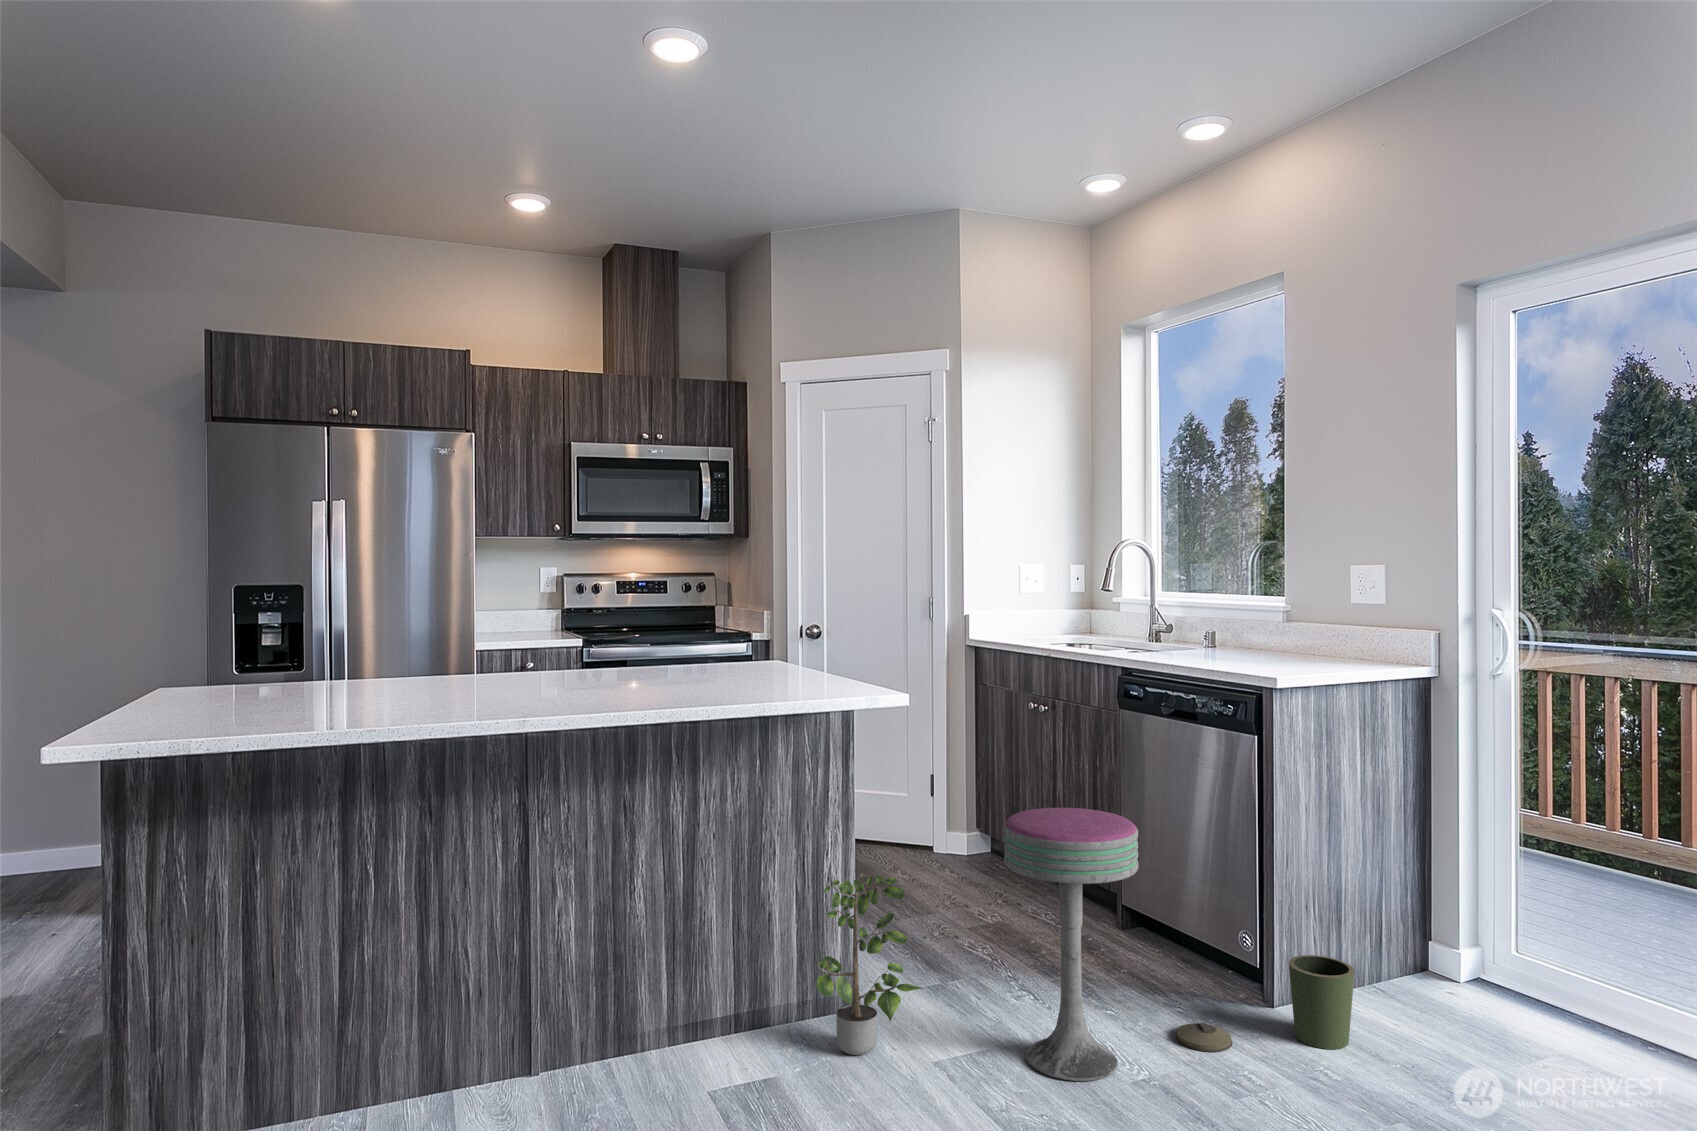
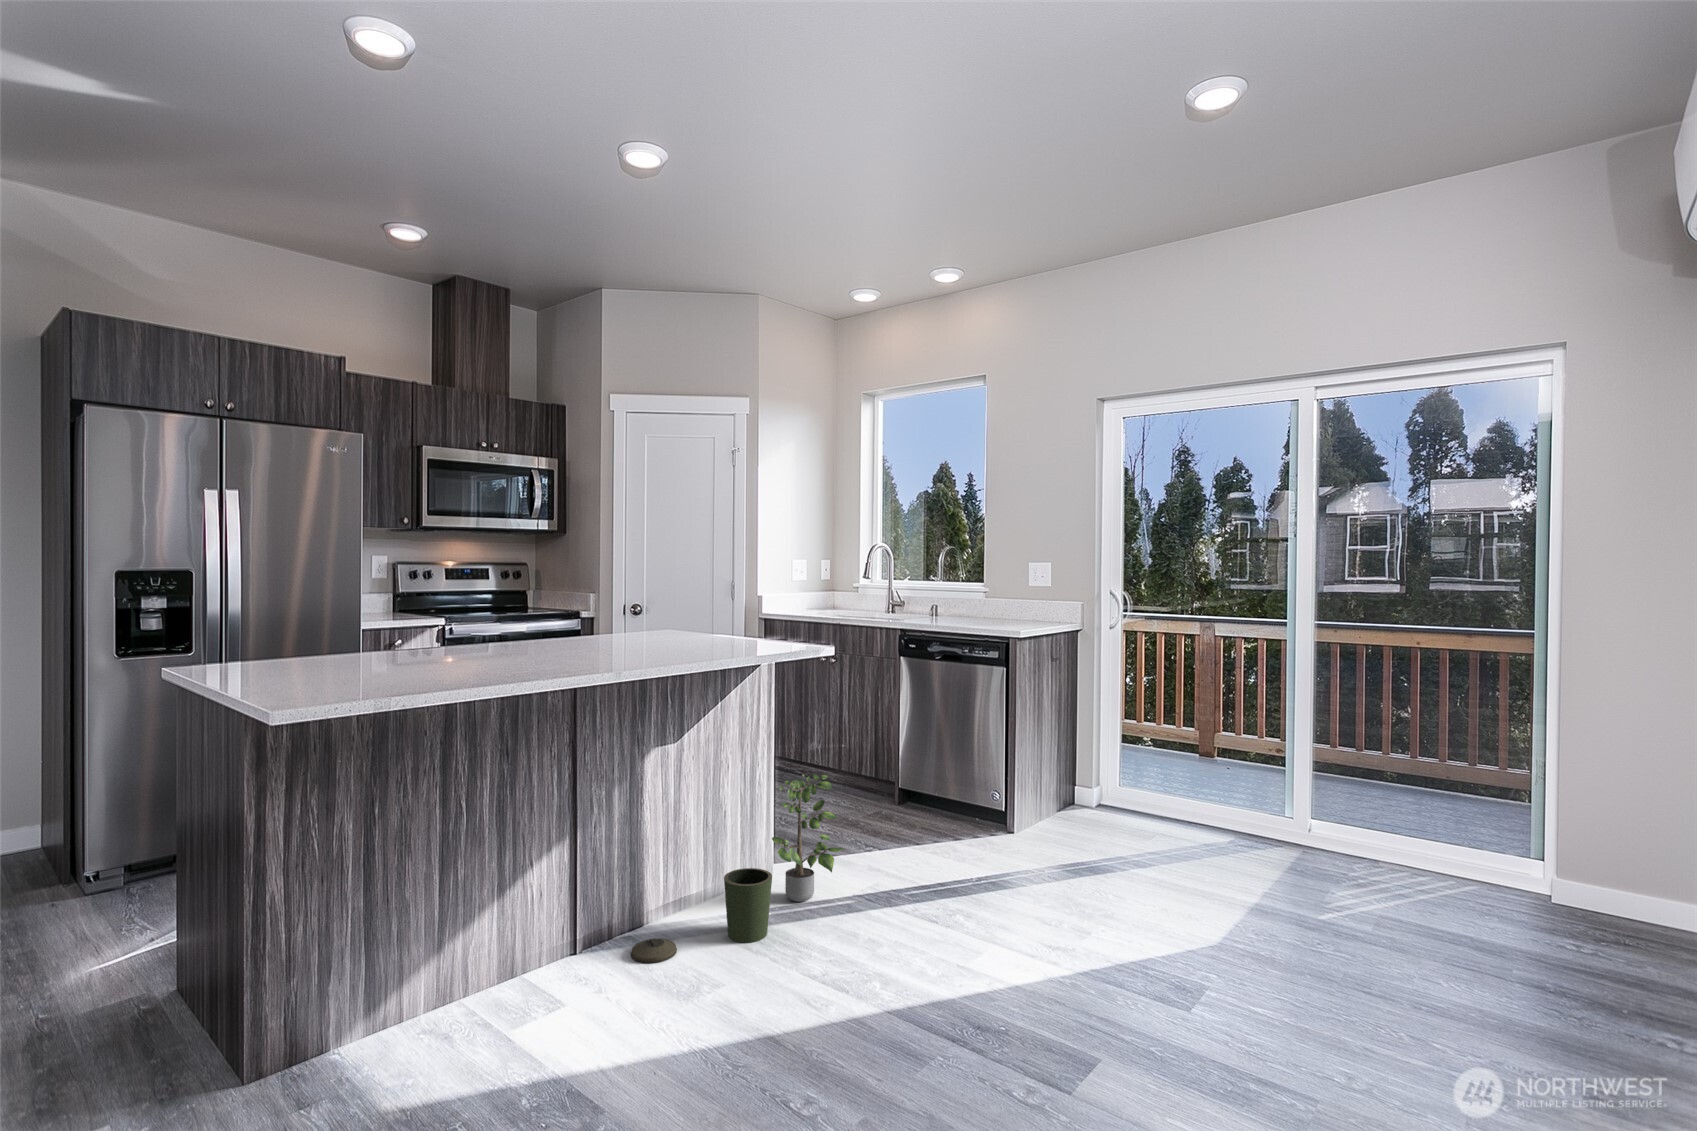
bar stool: present [1004,808,1138,1081] -> none [894,719,980,892]
trash can: present [1176,955,1355,1052] -> present [631,868,772,963]

